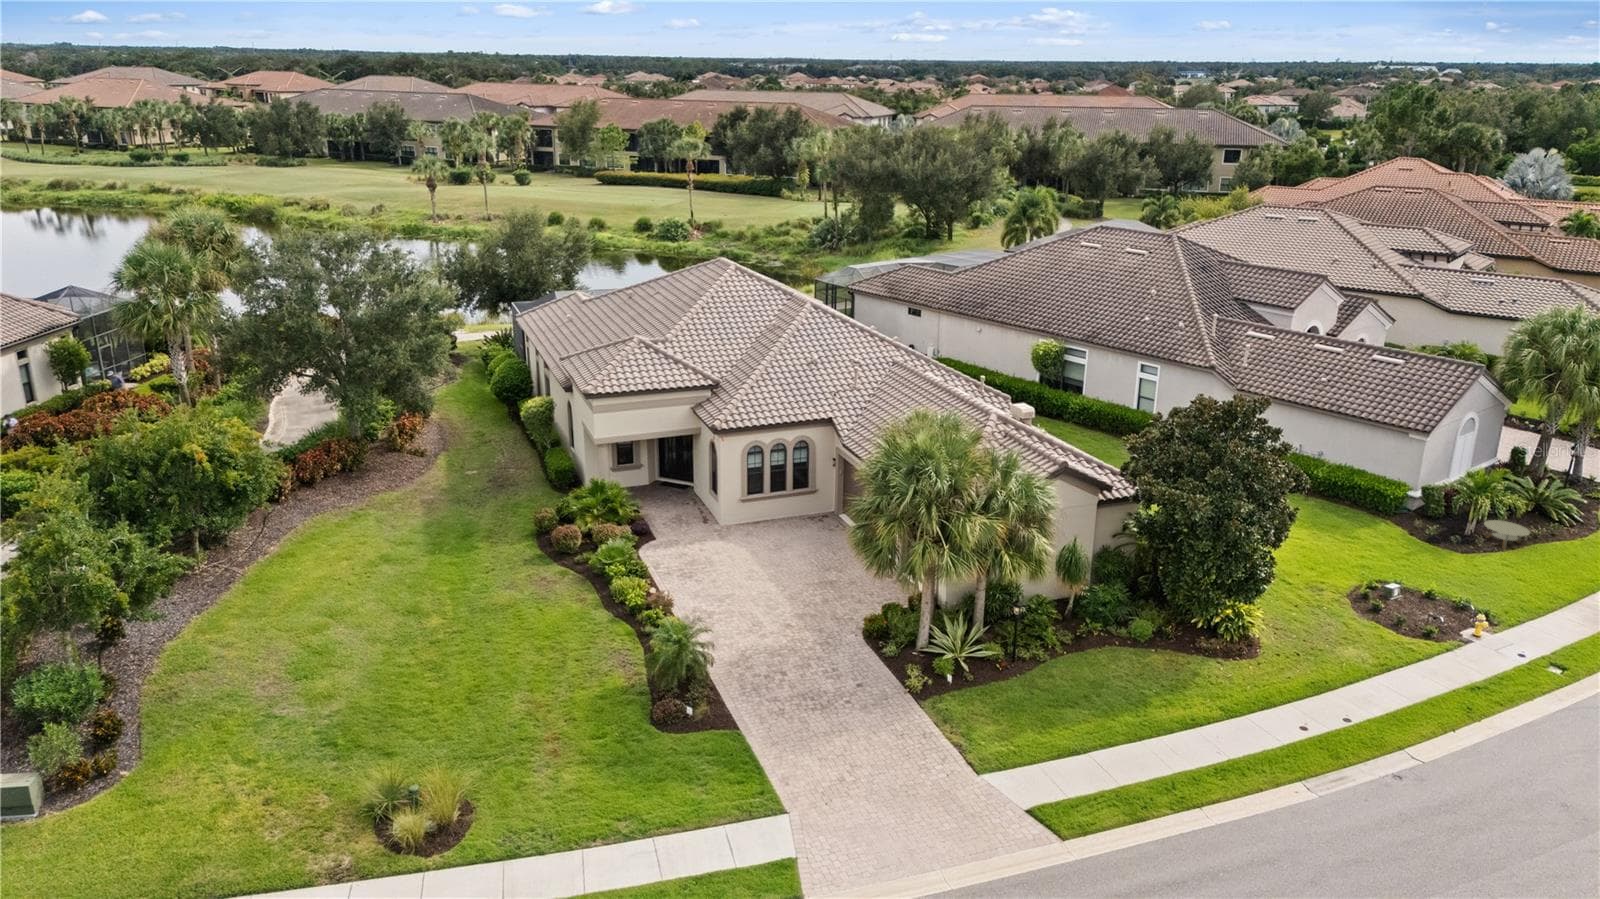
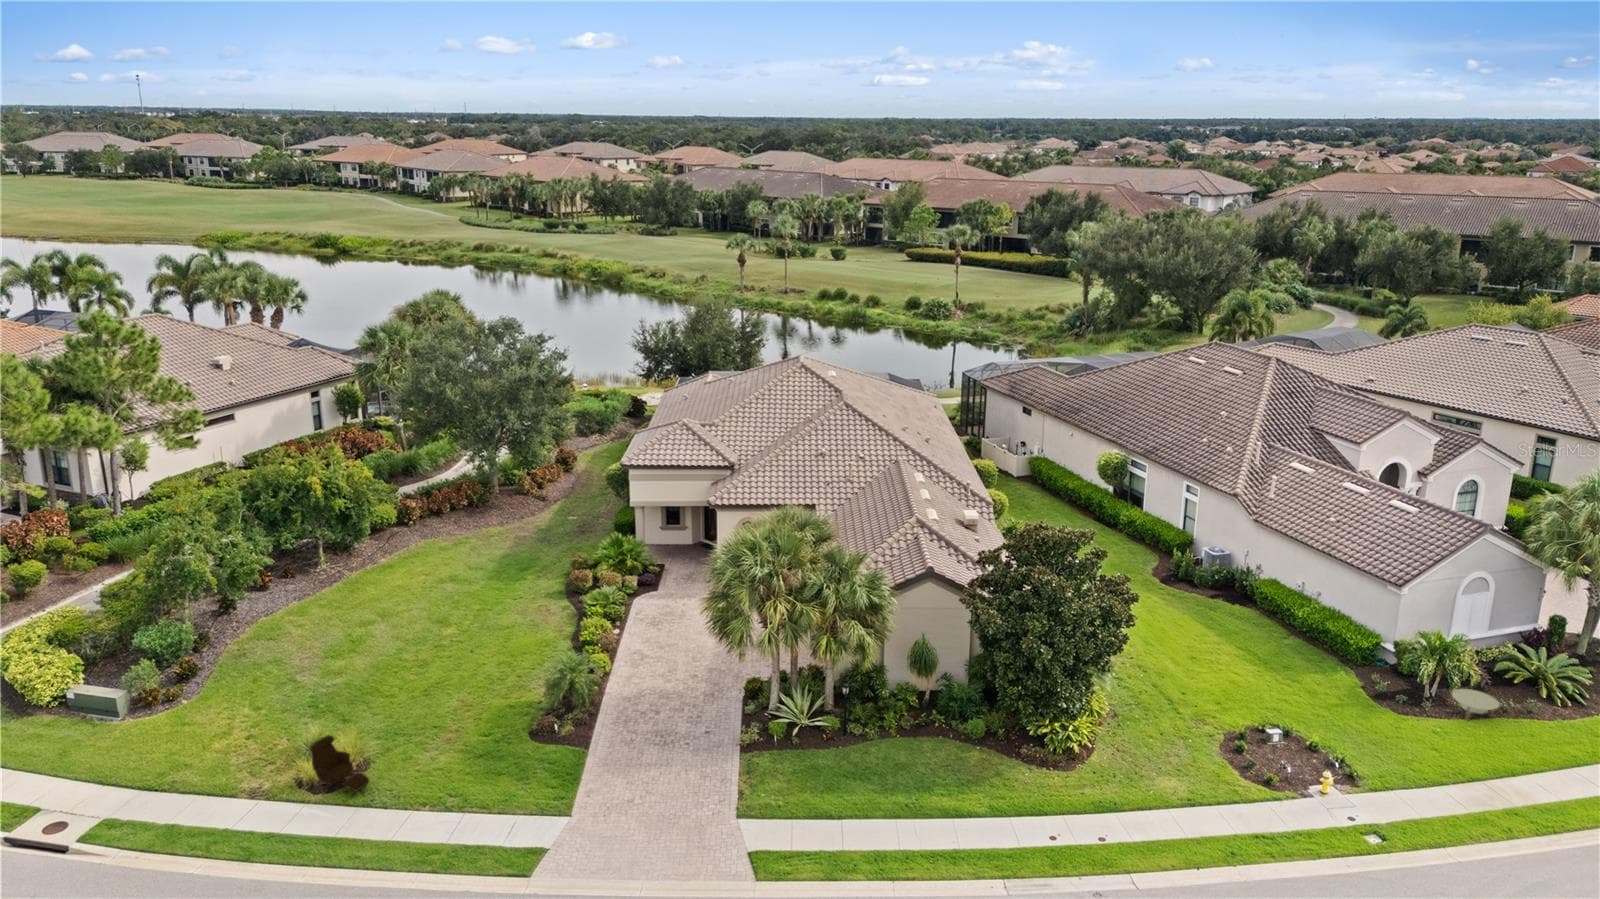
lounge chair: none [413,779,499,861] -> present [311,735,370,792]

